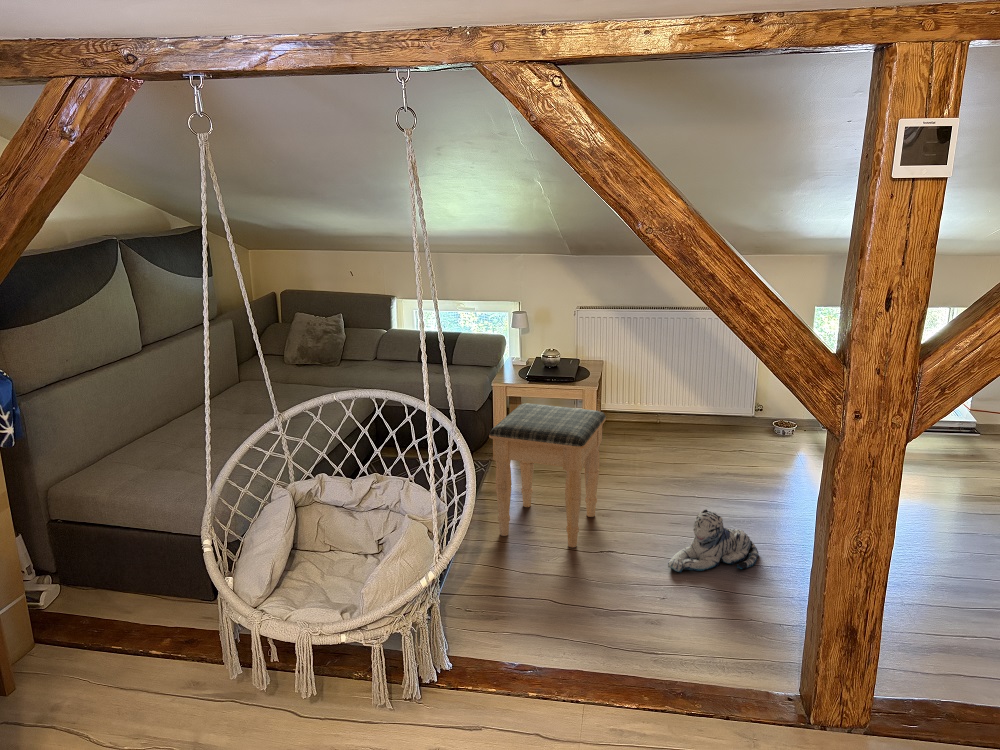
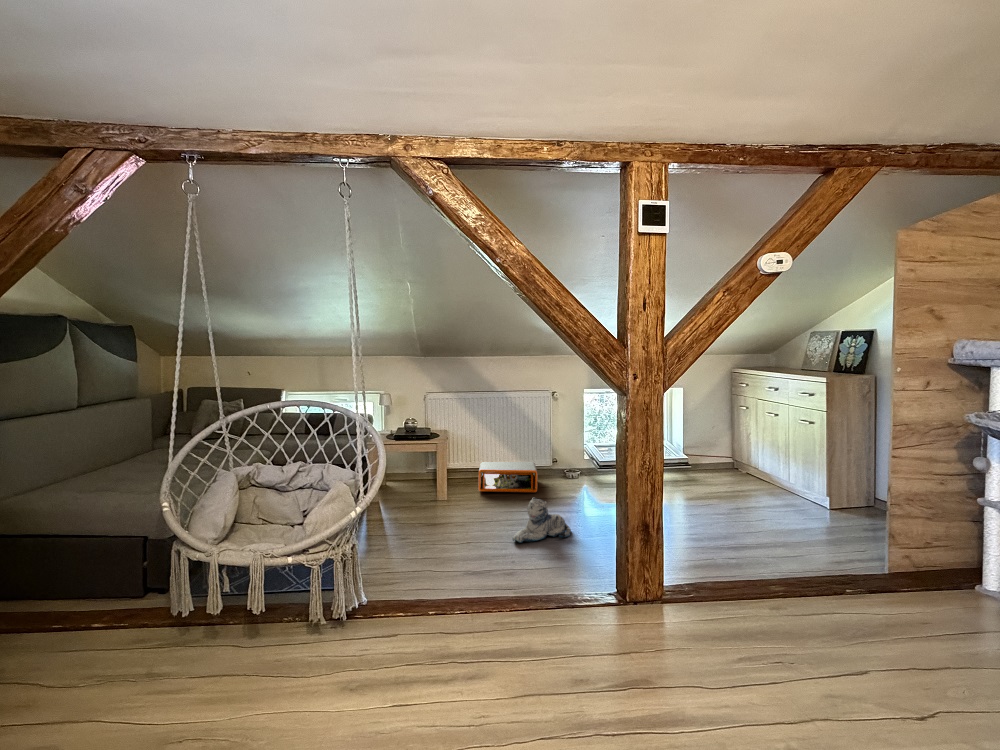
storage box: none [641,400,730,463] -> present [478,462,538,492]
footstool: present [489,403,606,548] -> none [378,442,459,538]

